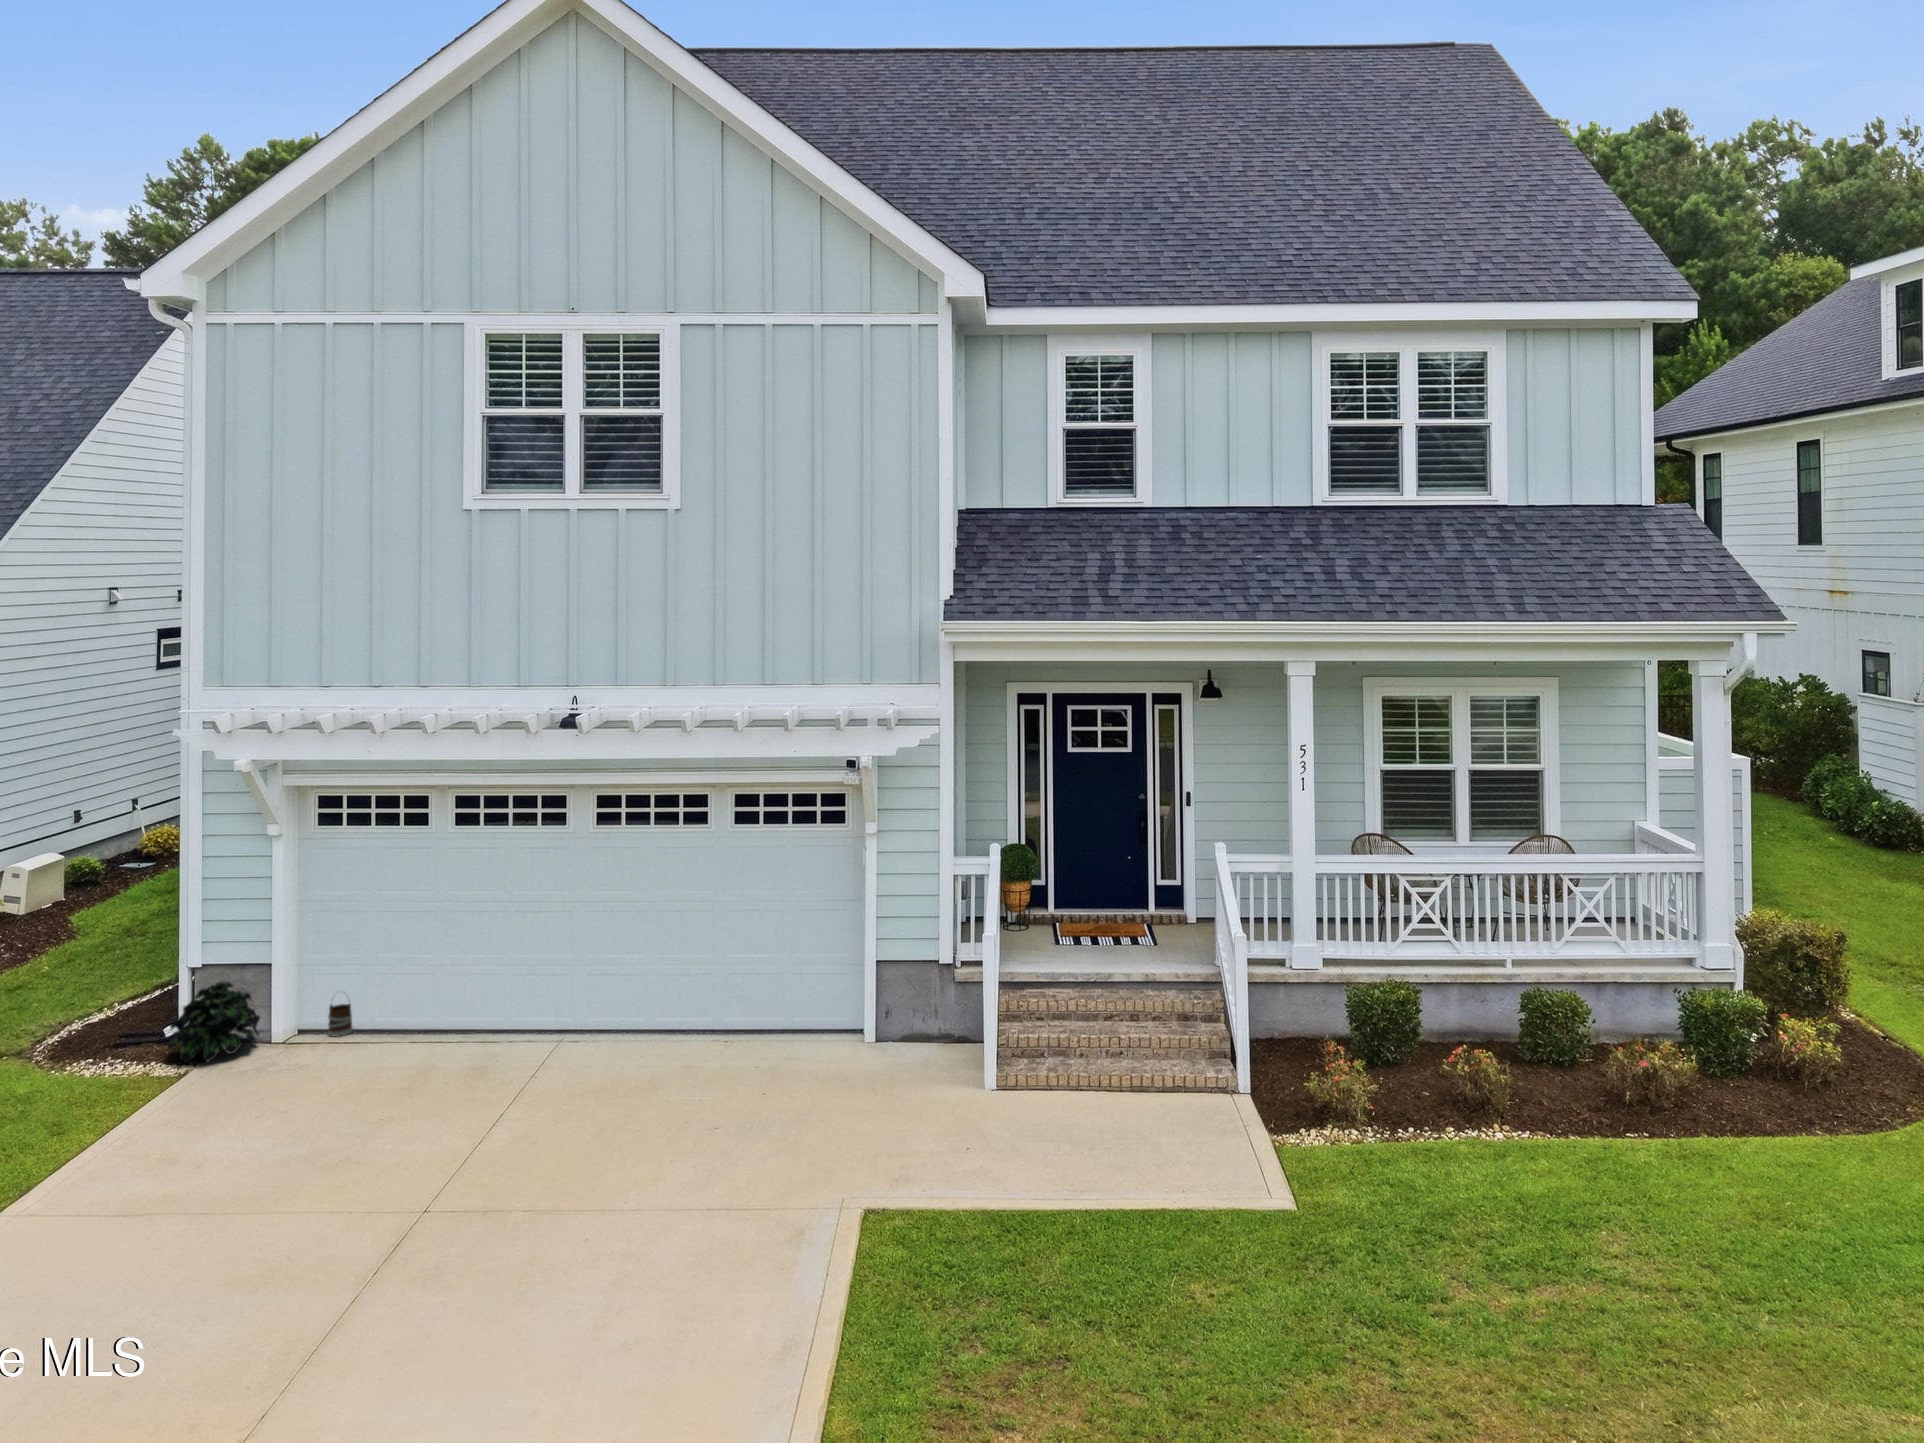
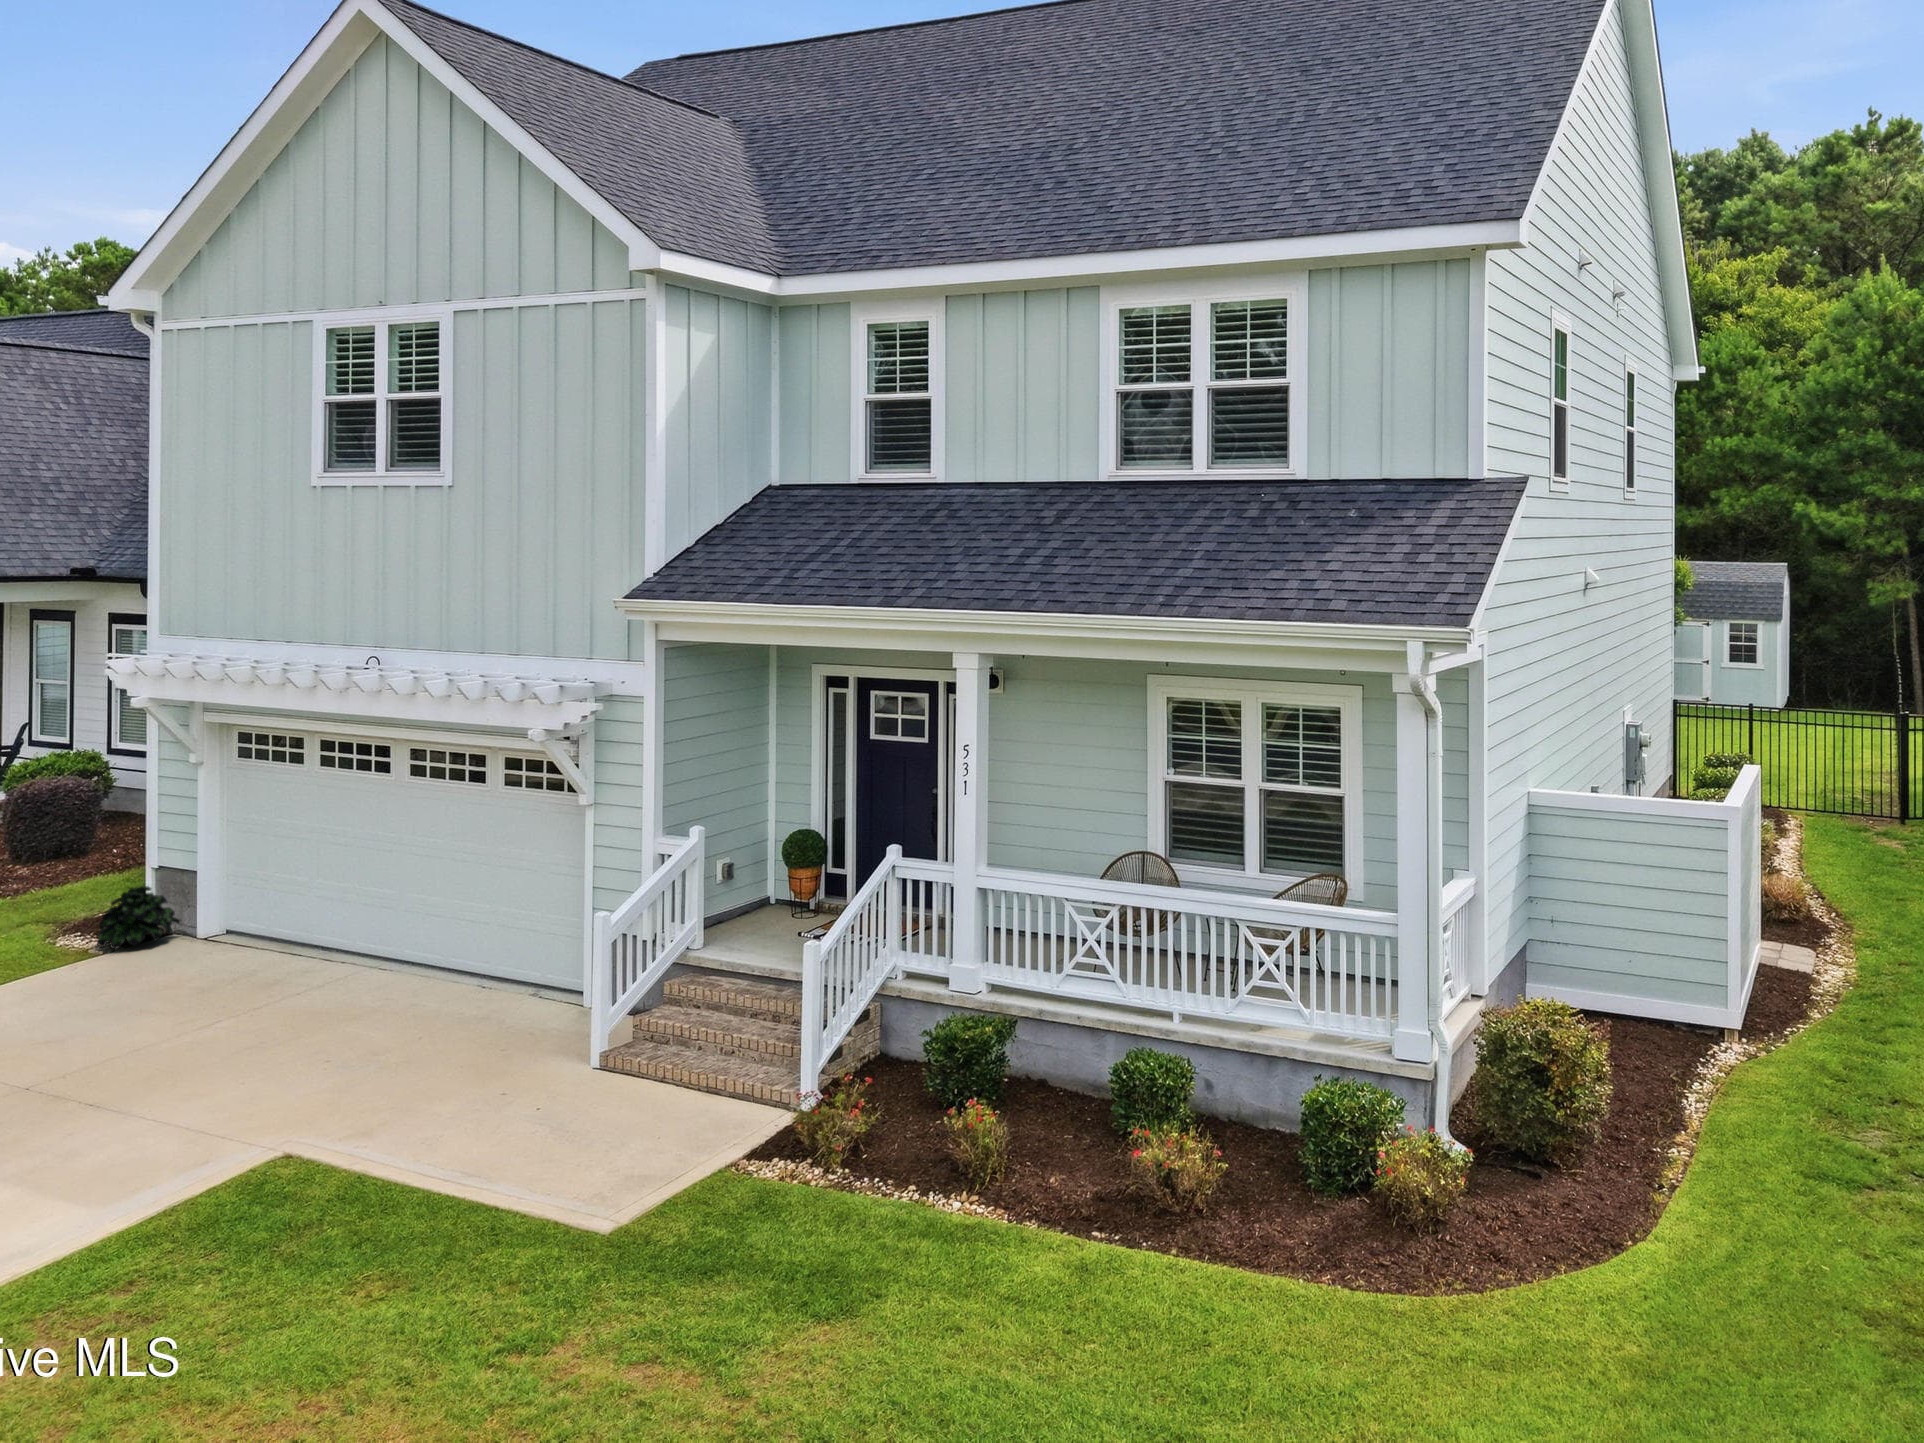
wooden bucket: present [328,995,353,1036] -> none [222,905,245,944]

